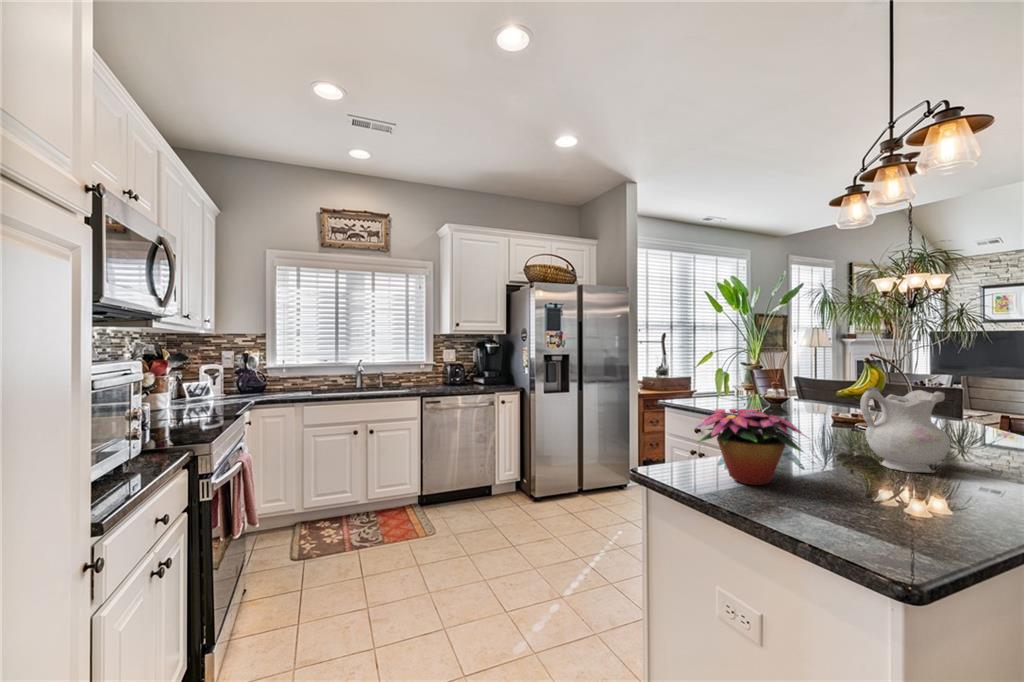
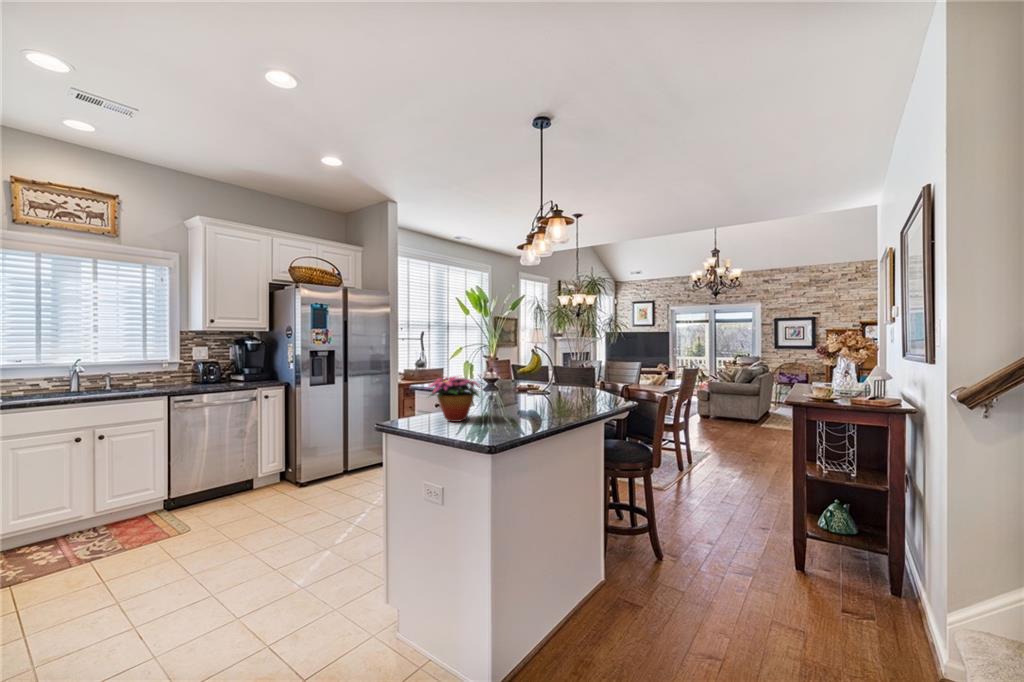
ceramic pitcher: present [860,387,950,473] -> none [520,362,560,409]

